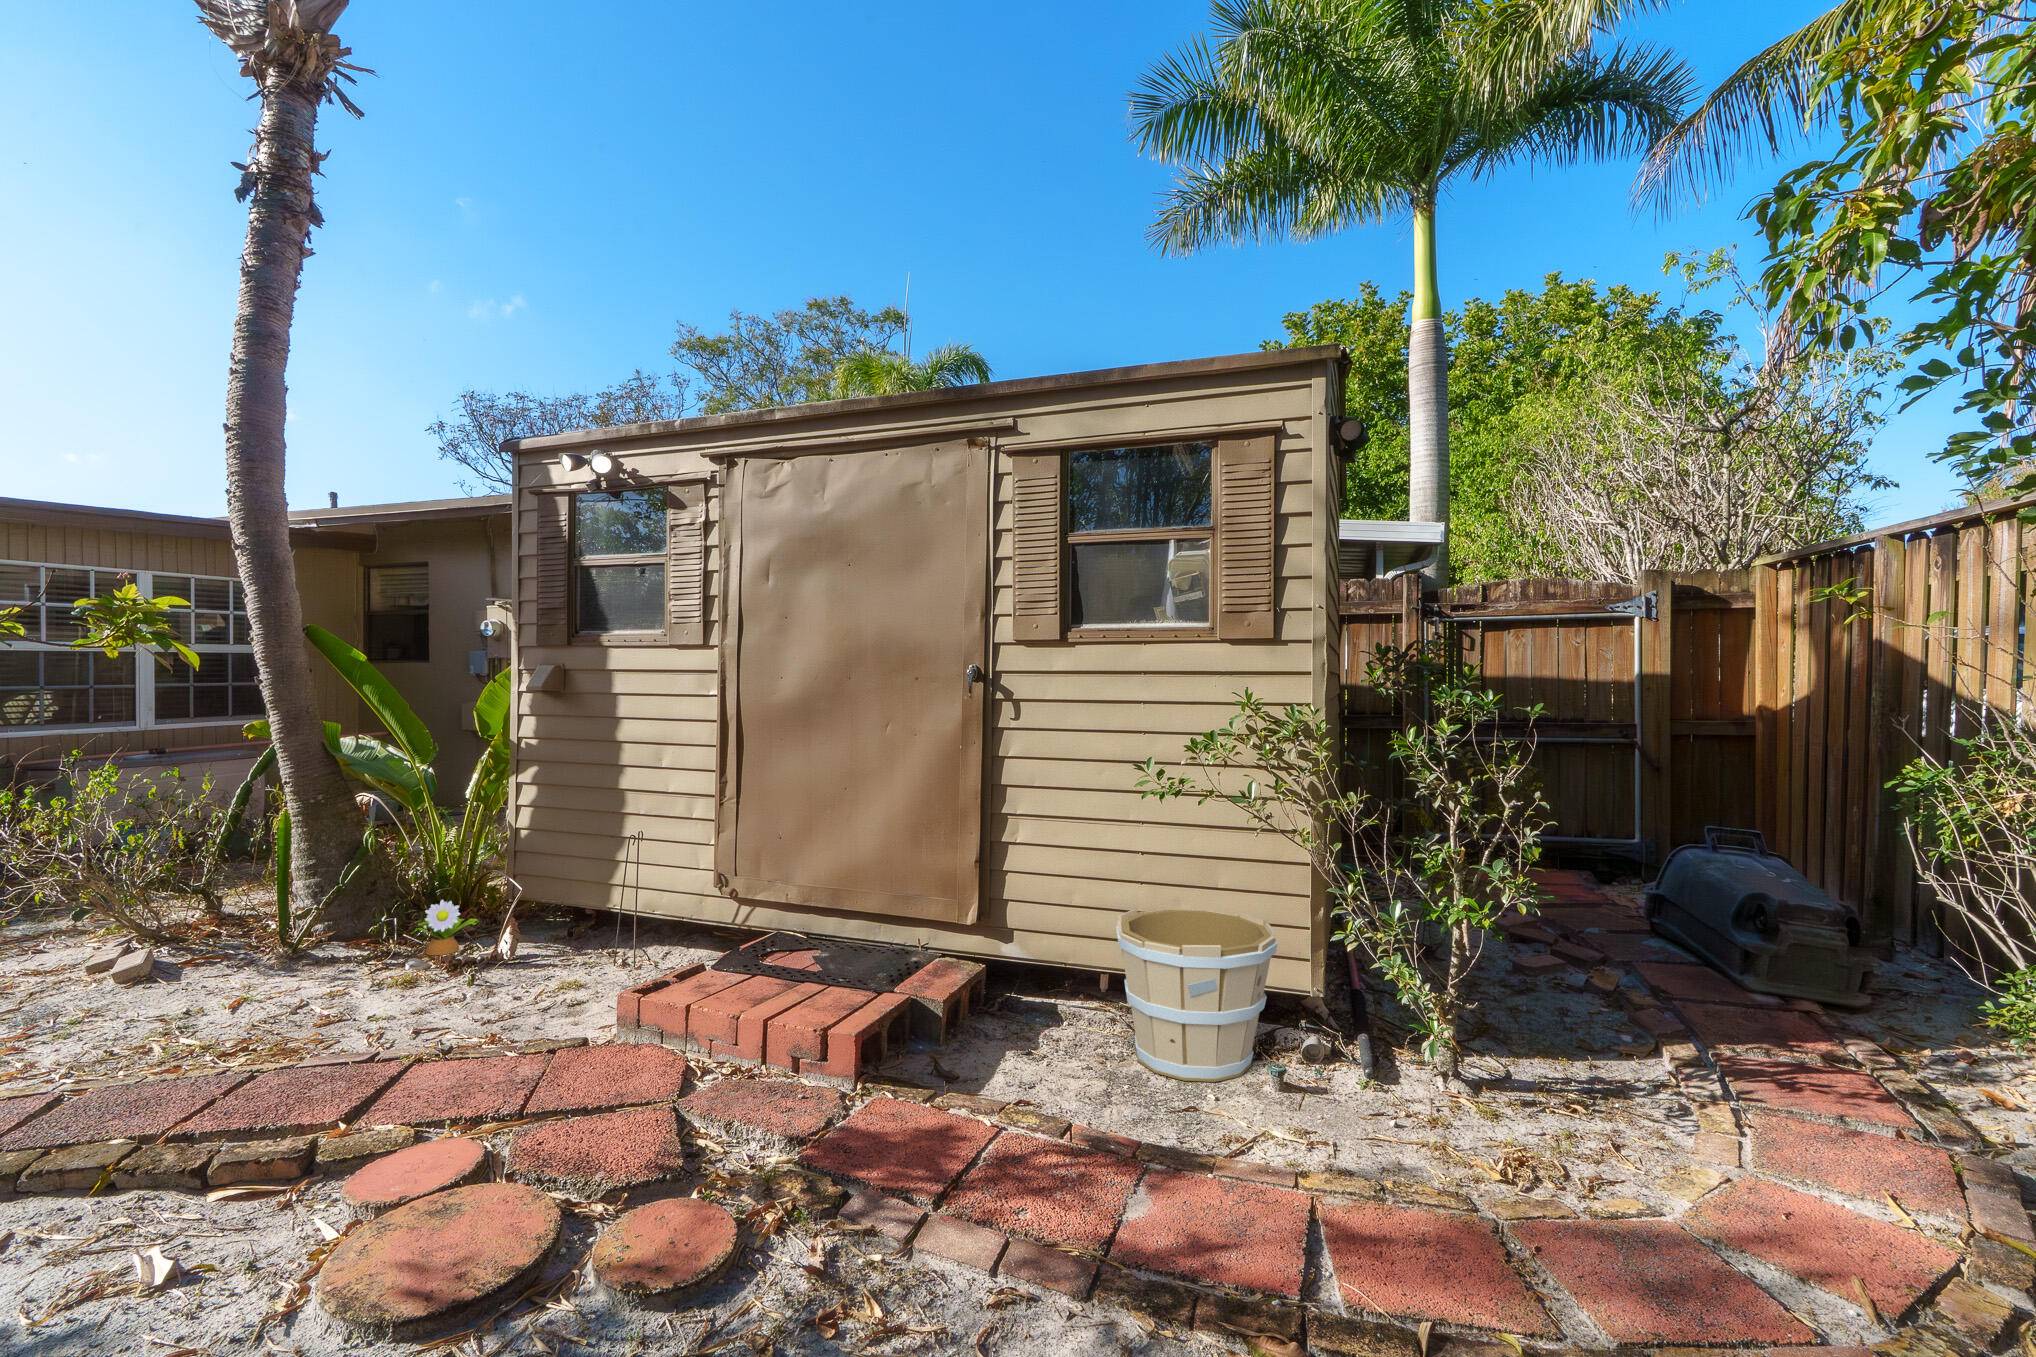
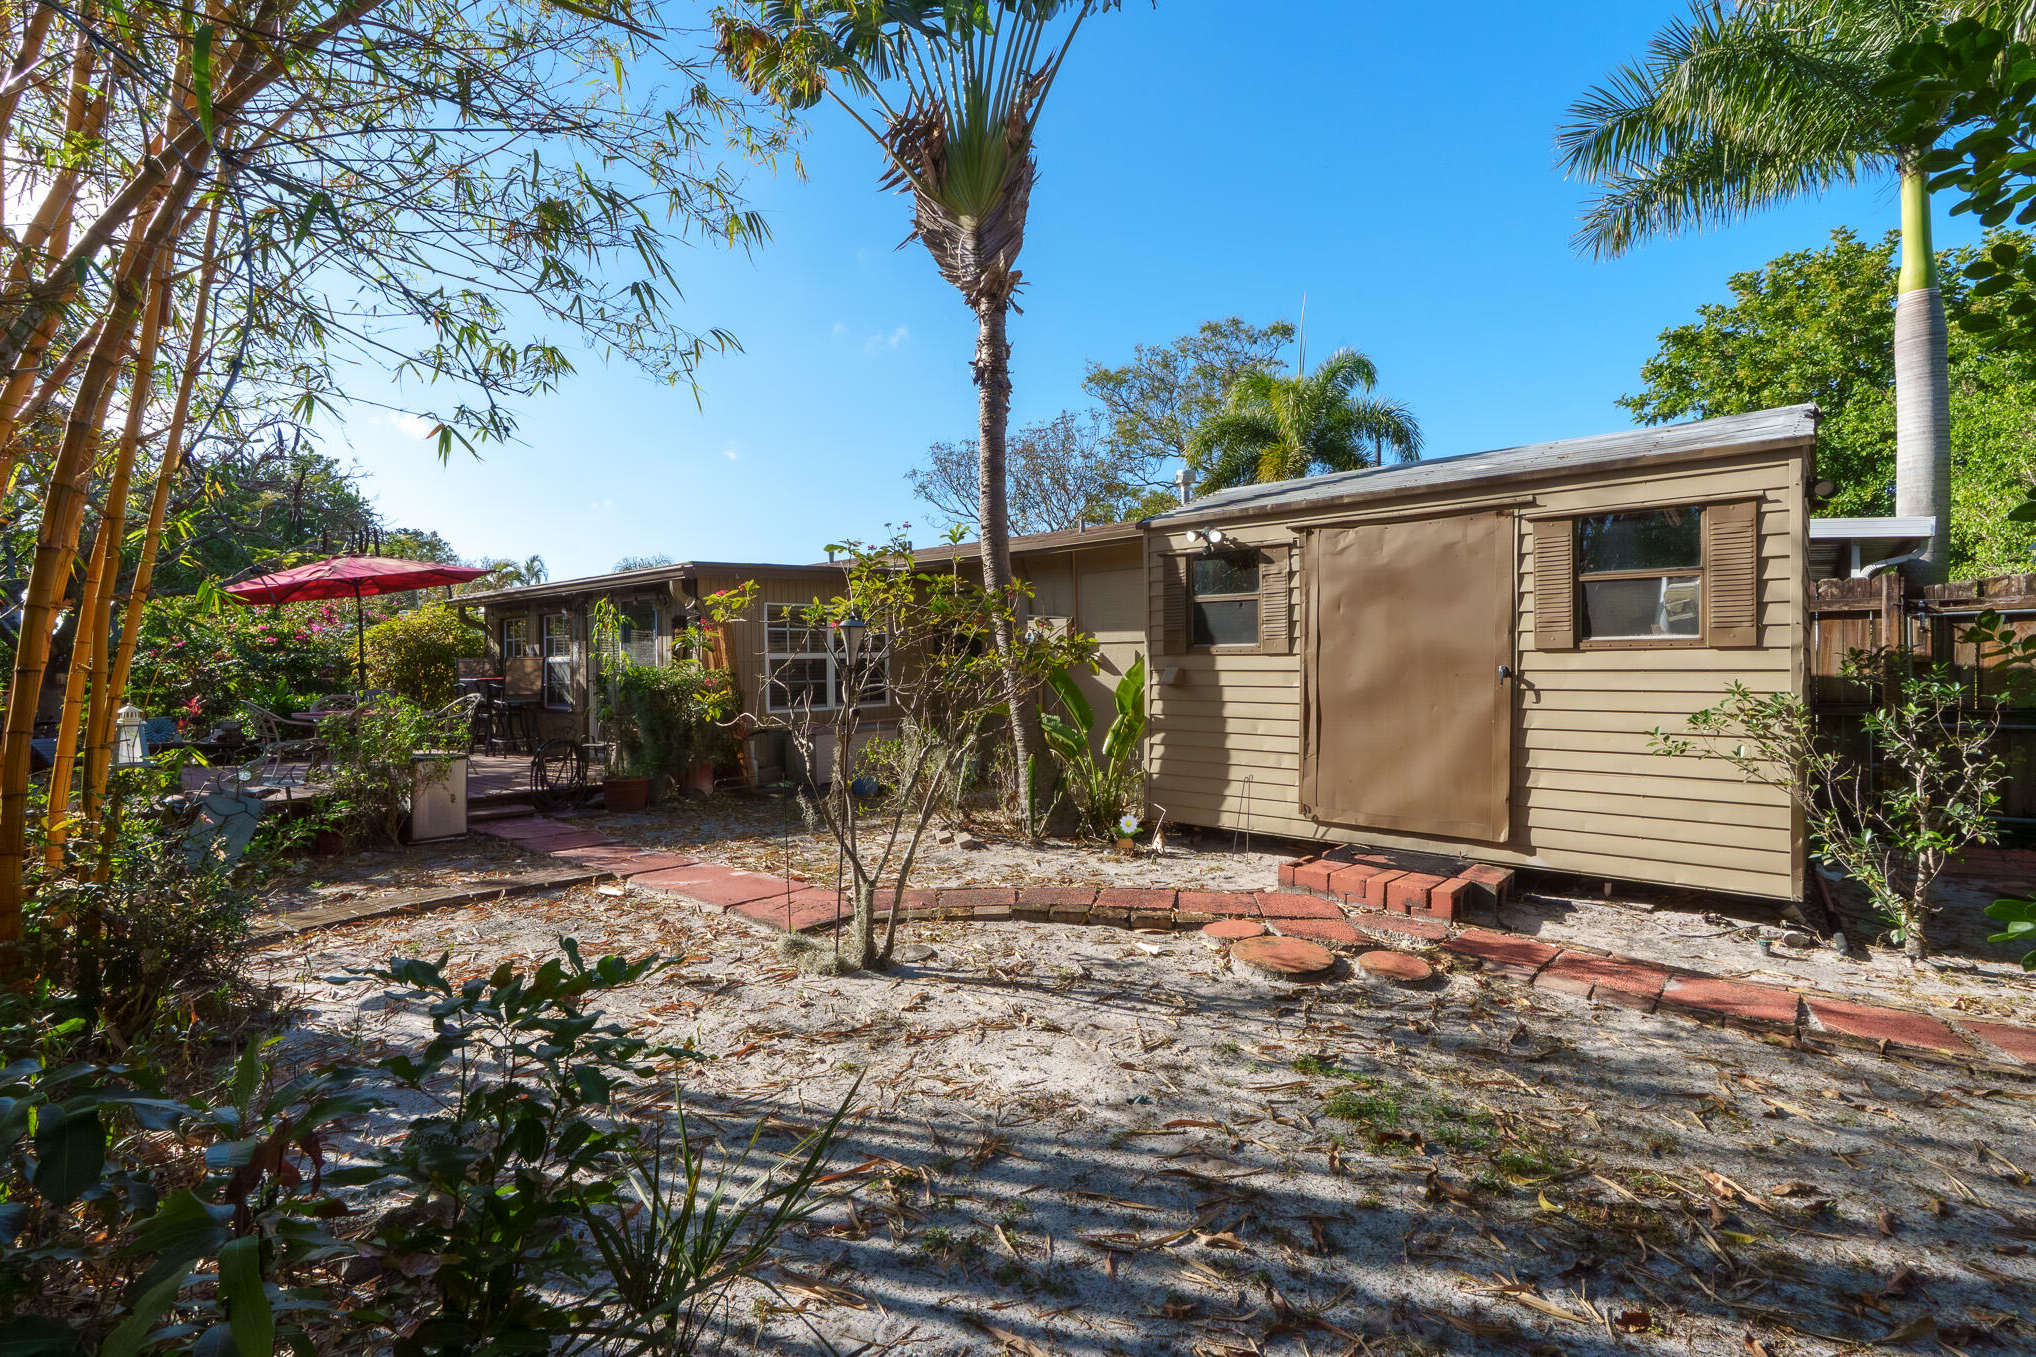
wooden bucket: present [1116,909,1278,1082] -> none [1630,833,1763,943]

